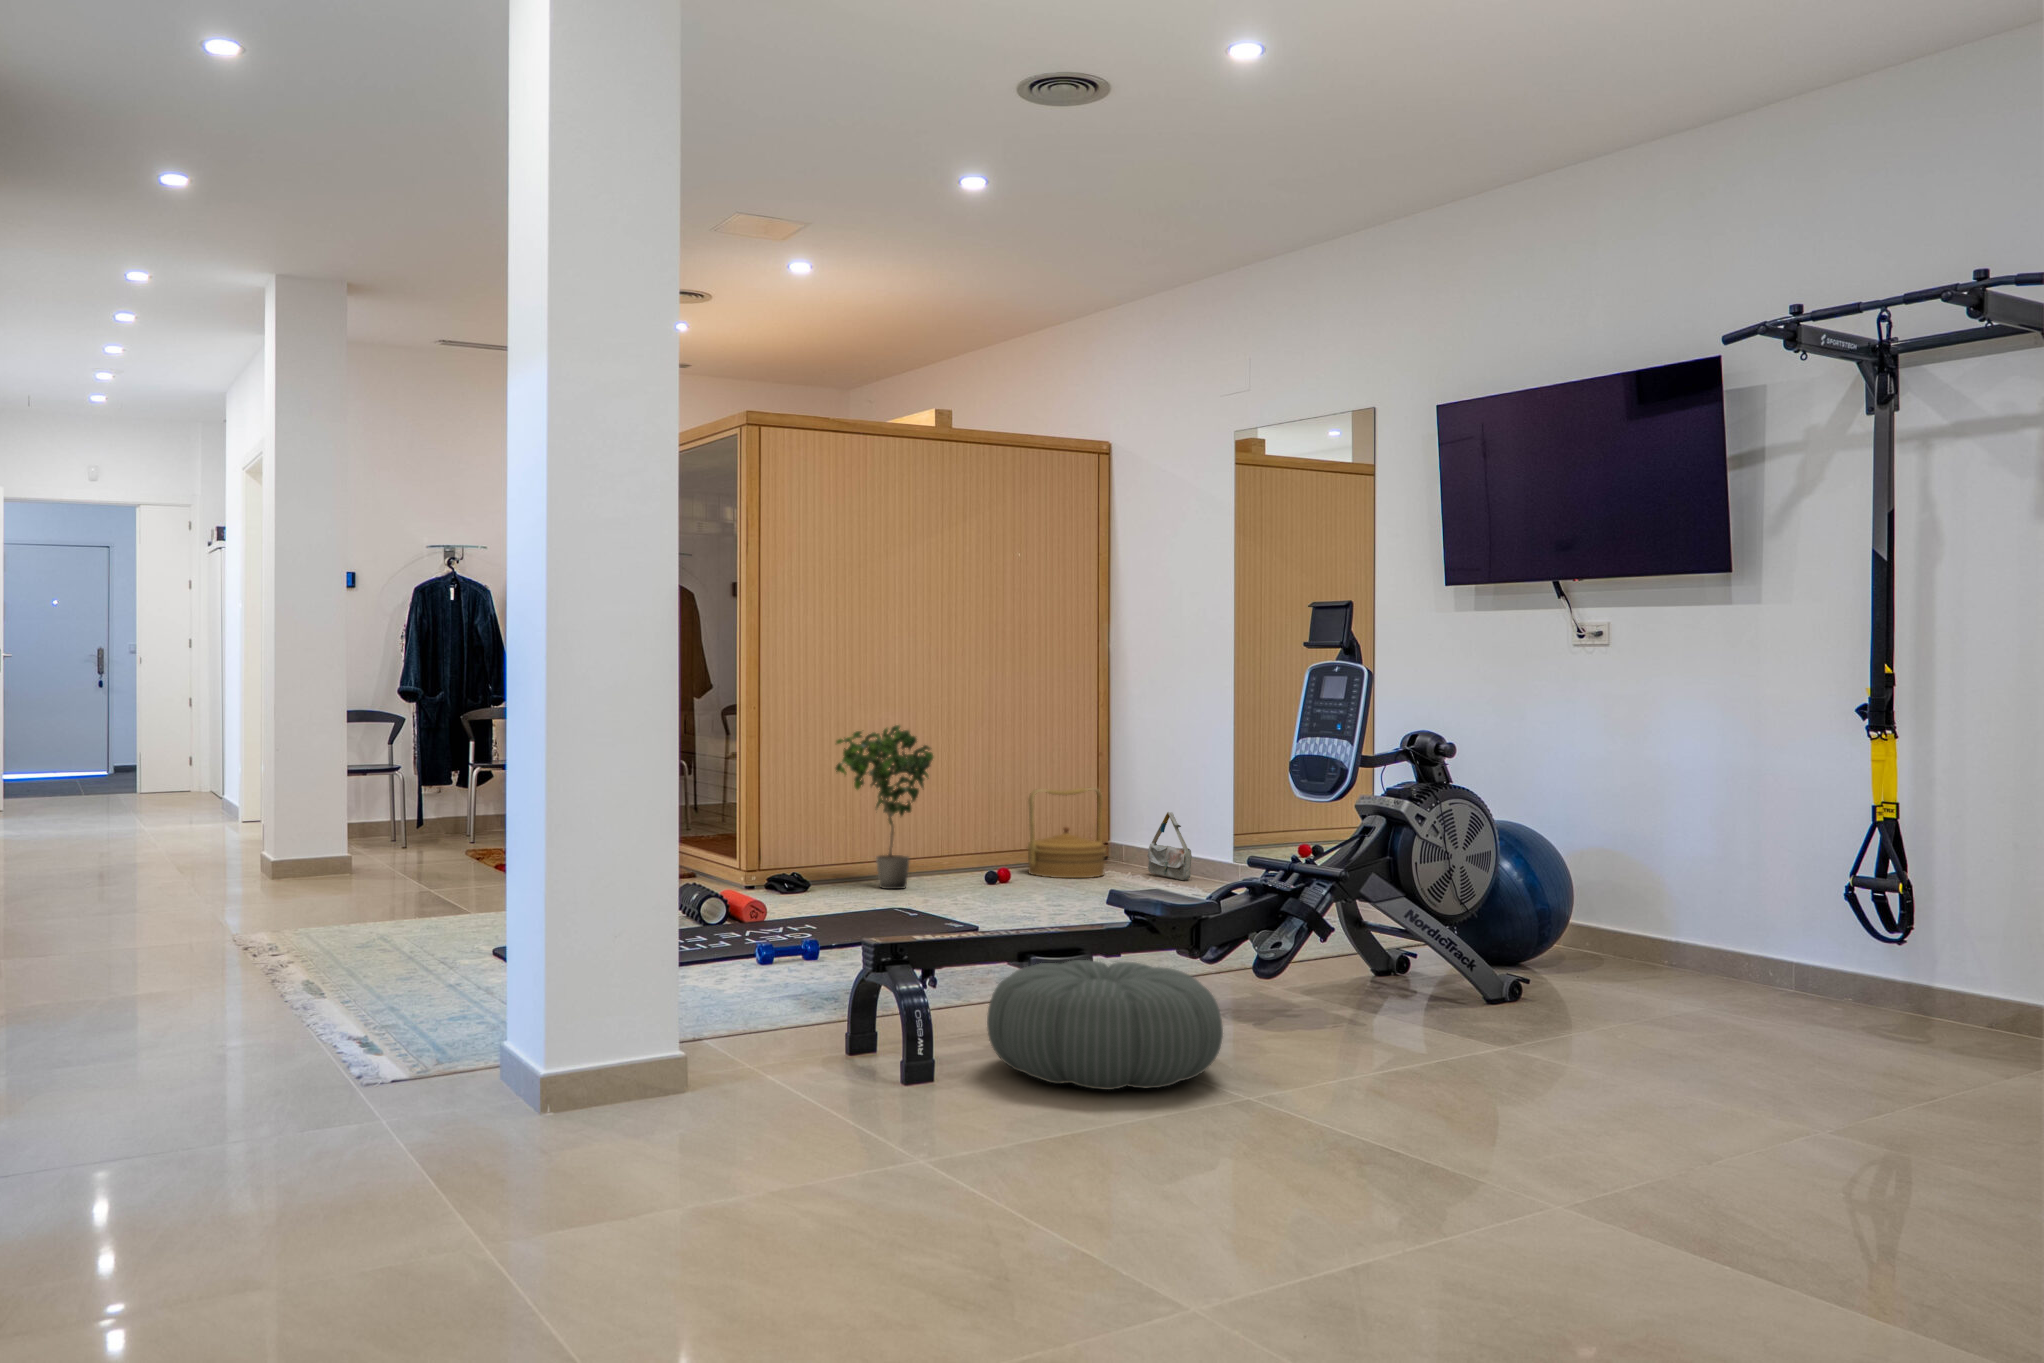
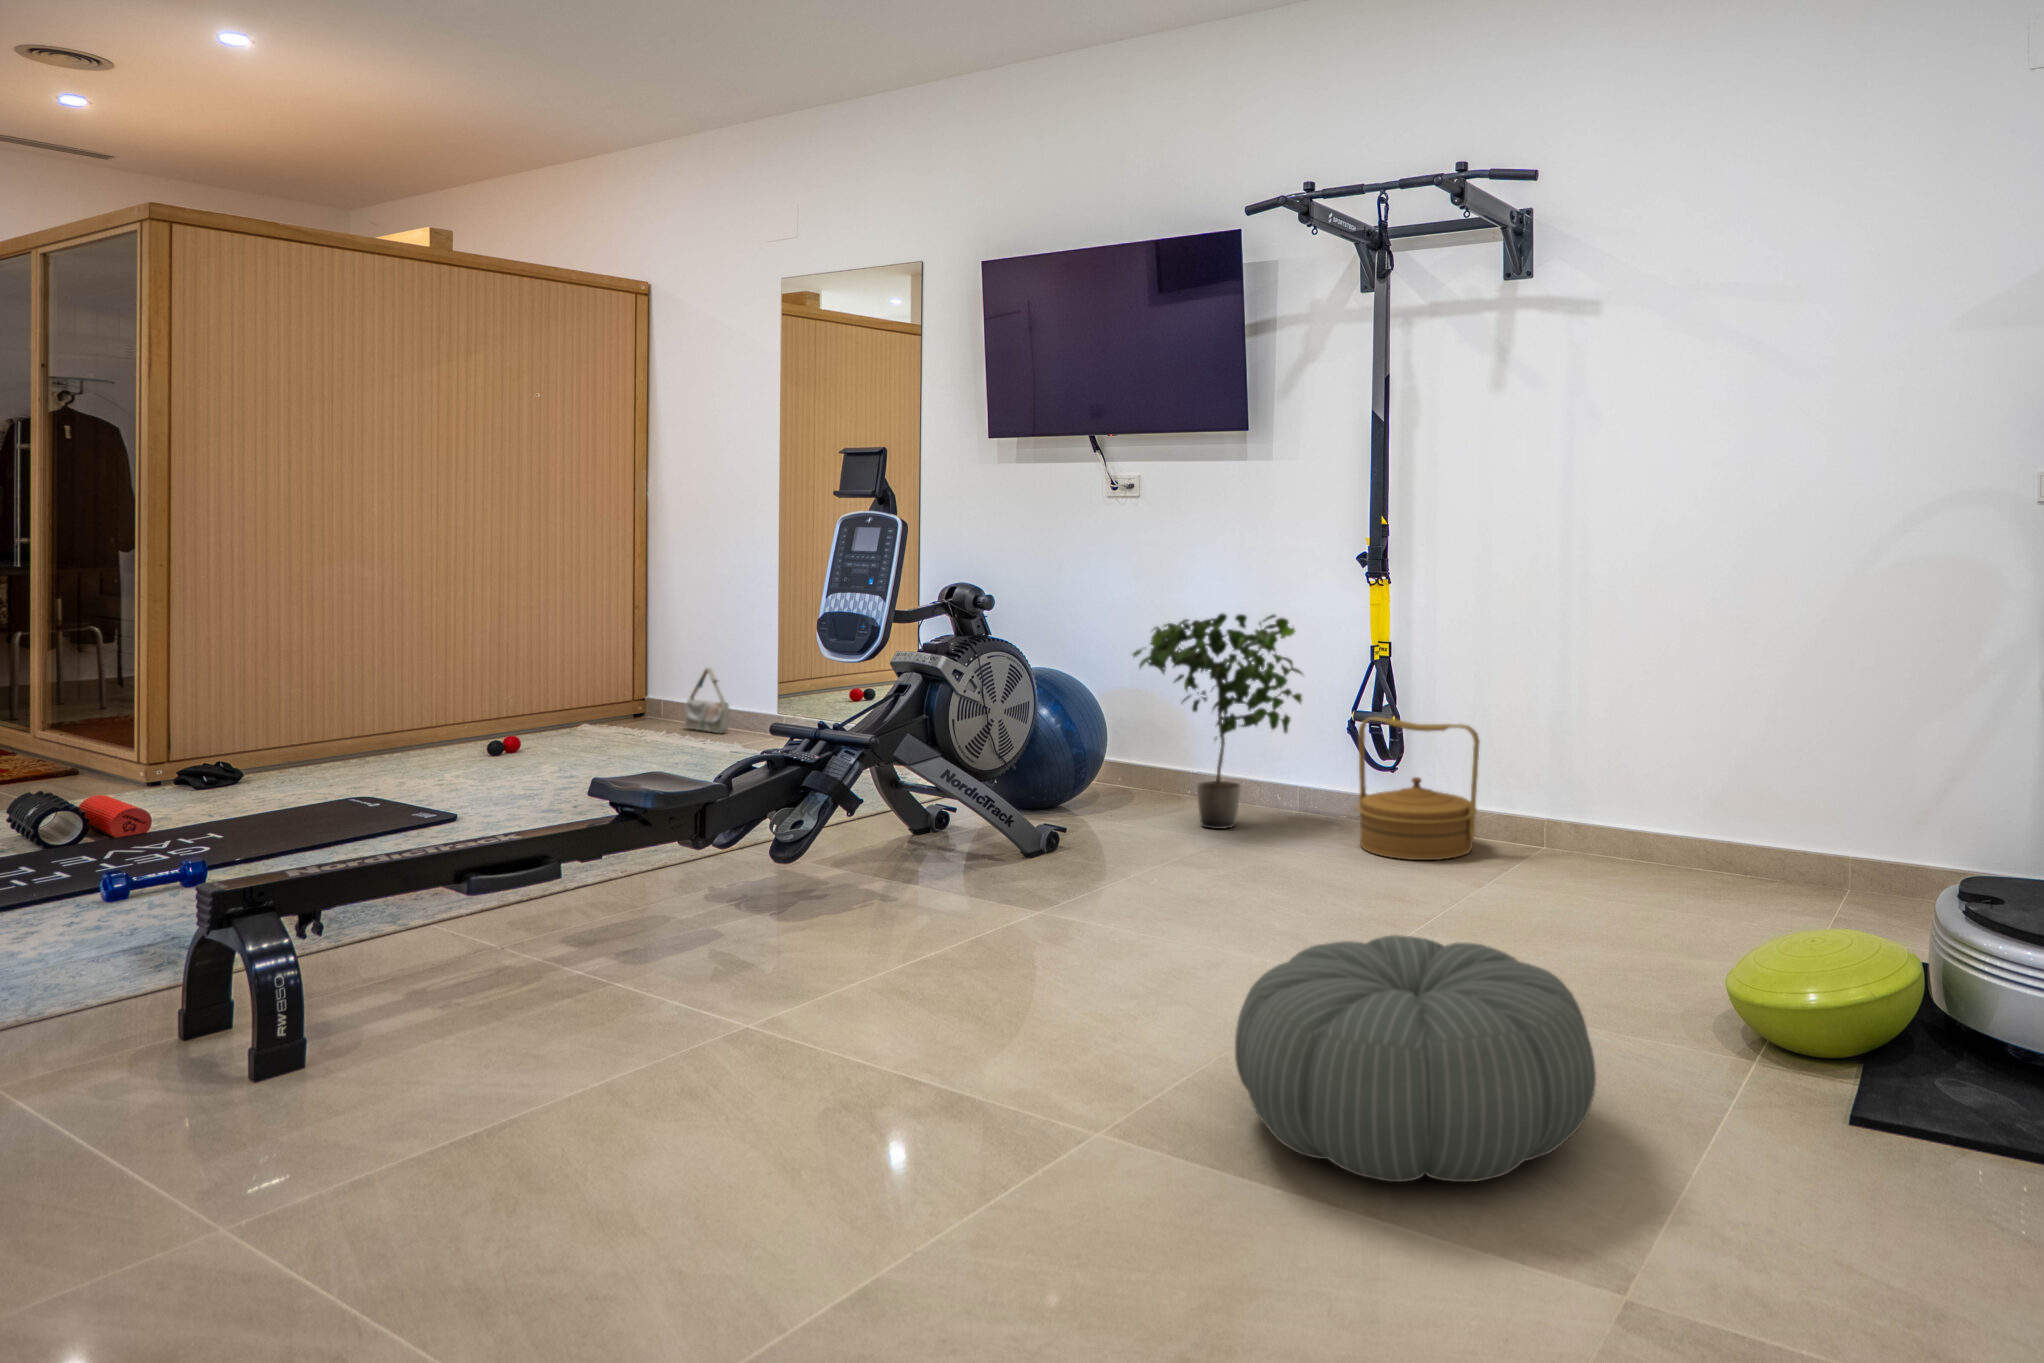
potted plant: present [836,725,933,889] -> present [1133,614,1302,829]
woven basket: present [1027,788,1105,878] -> present [1358,717,1480,860]
pouf: present [987,960,1223,1090] -> present [1235,935,1596,1182]

